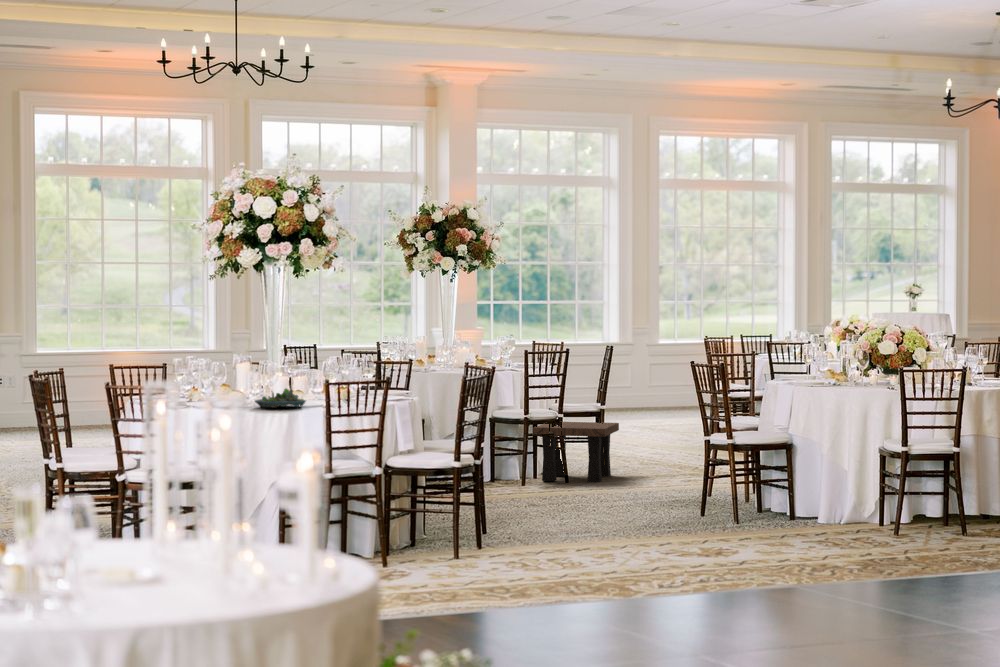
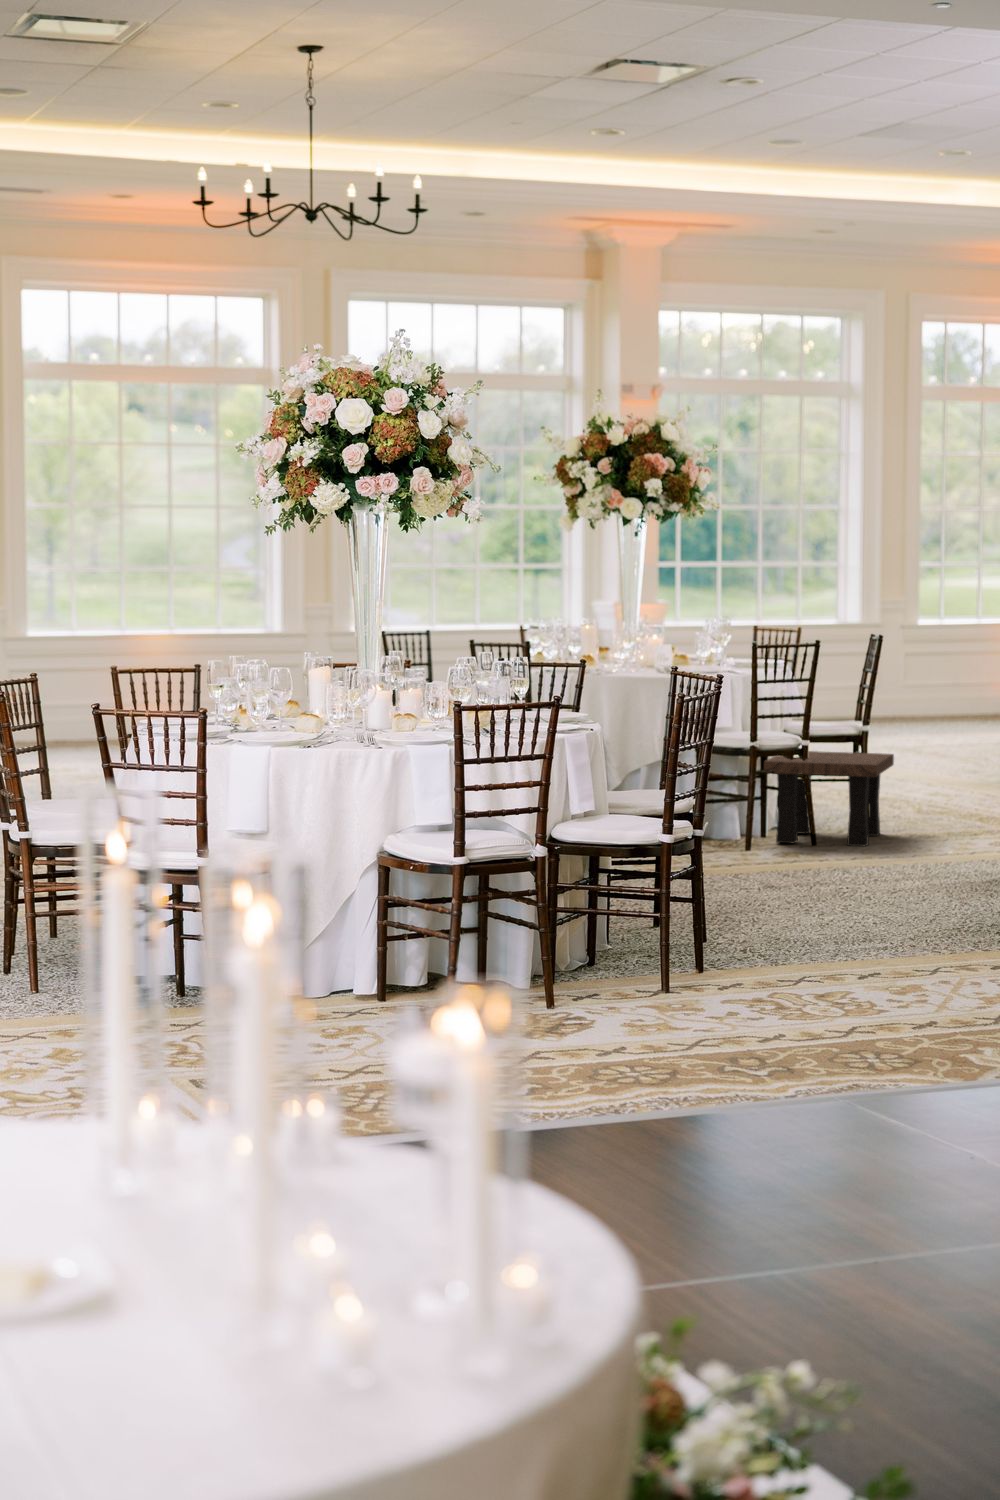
succulent planter: present [255,386,306,408] -> none [338,706,422,745]

